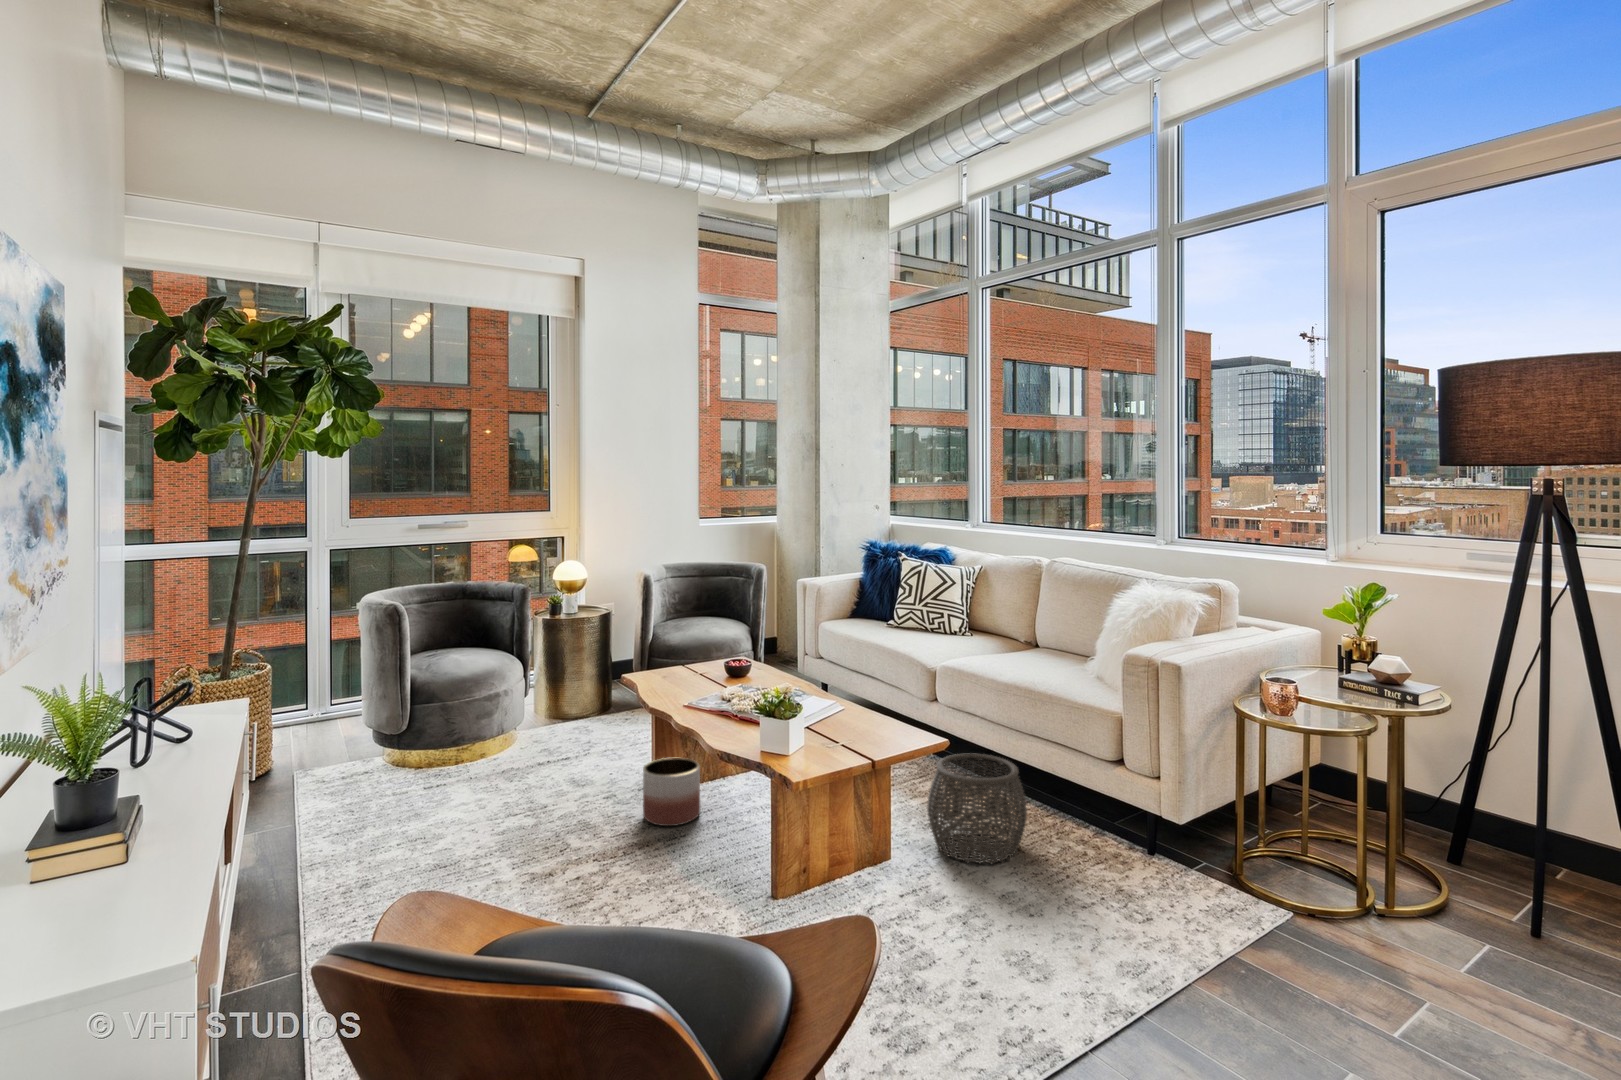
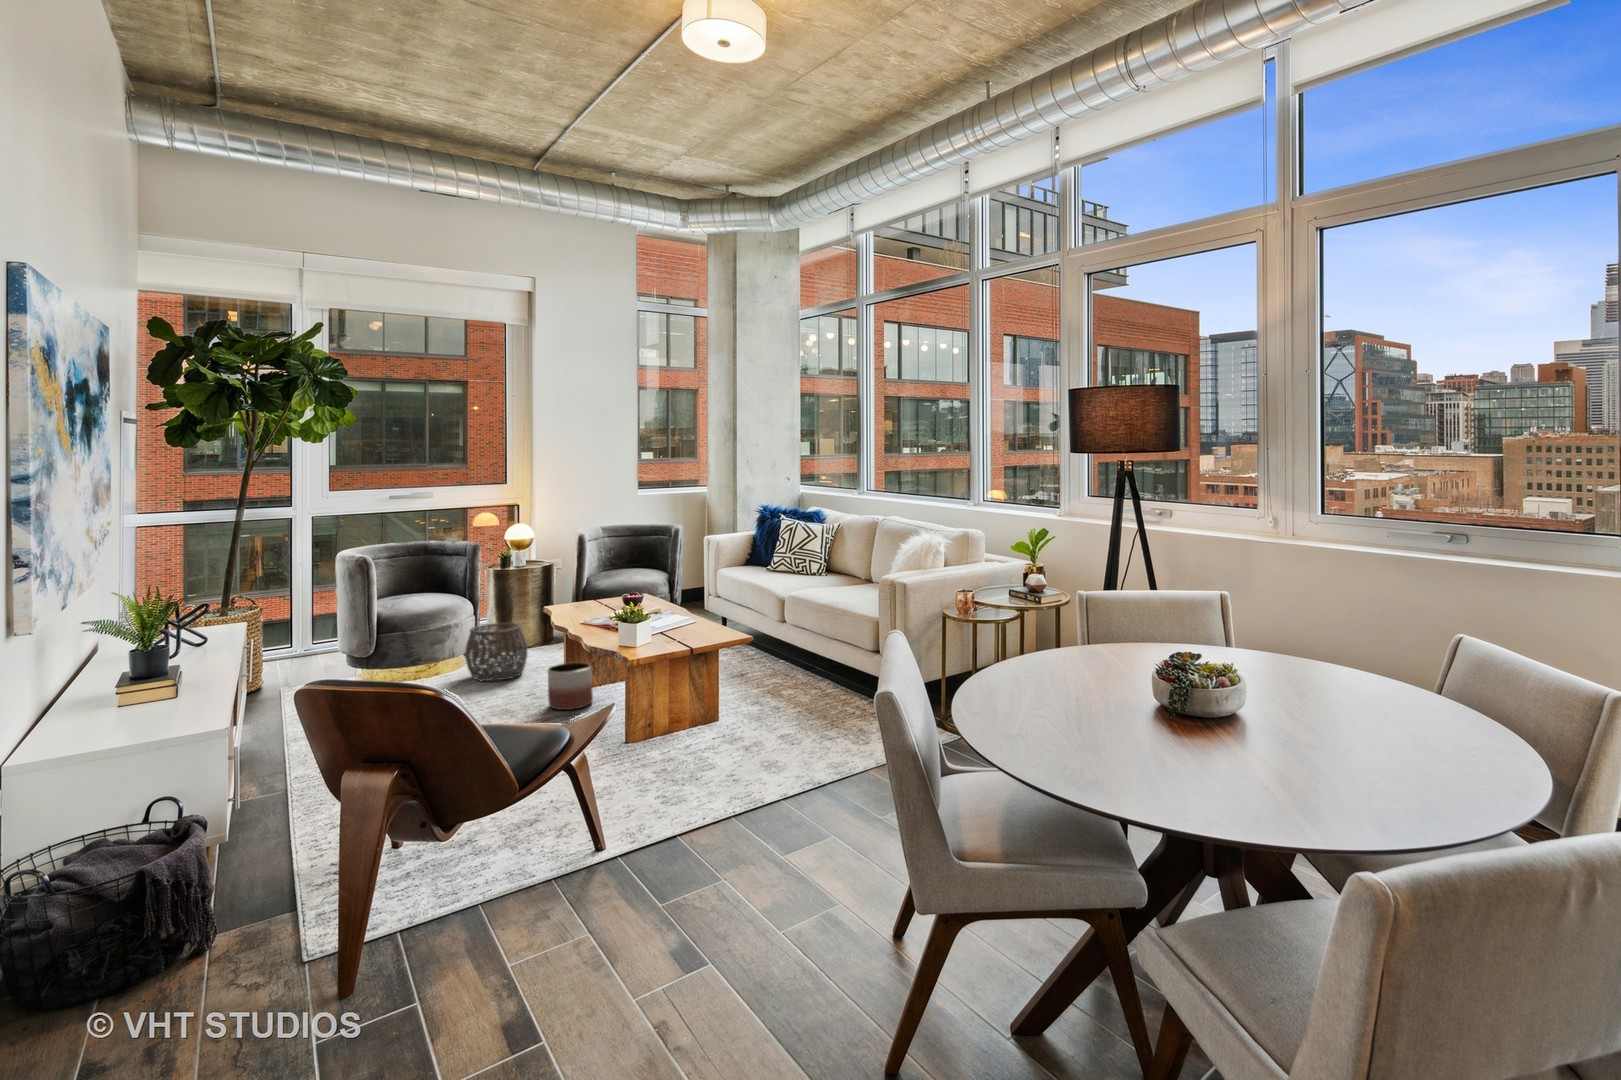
woven basket: present [927,754,1027,864] -> present [465,623,527,681]

